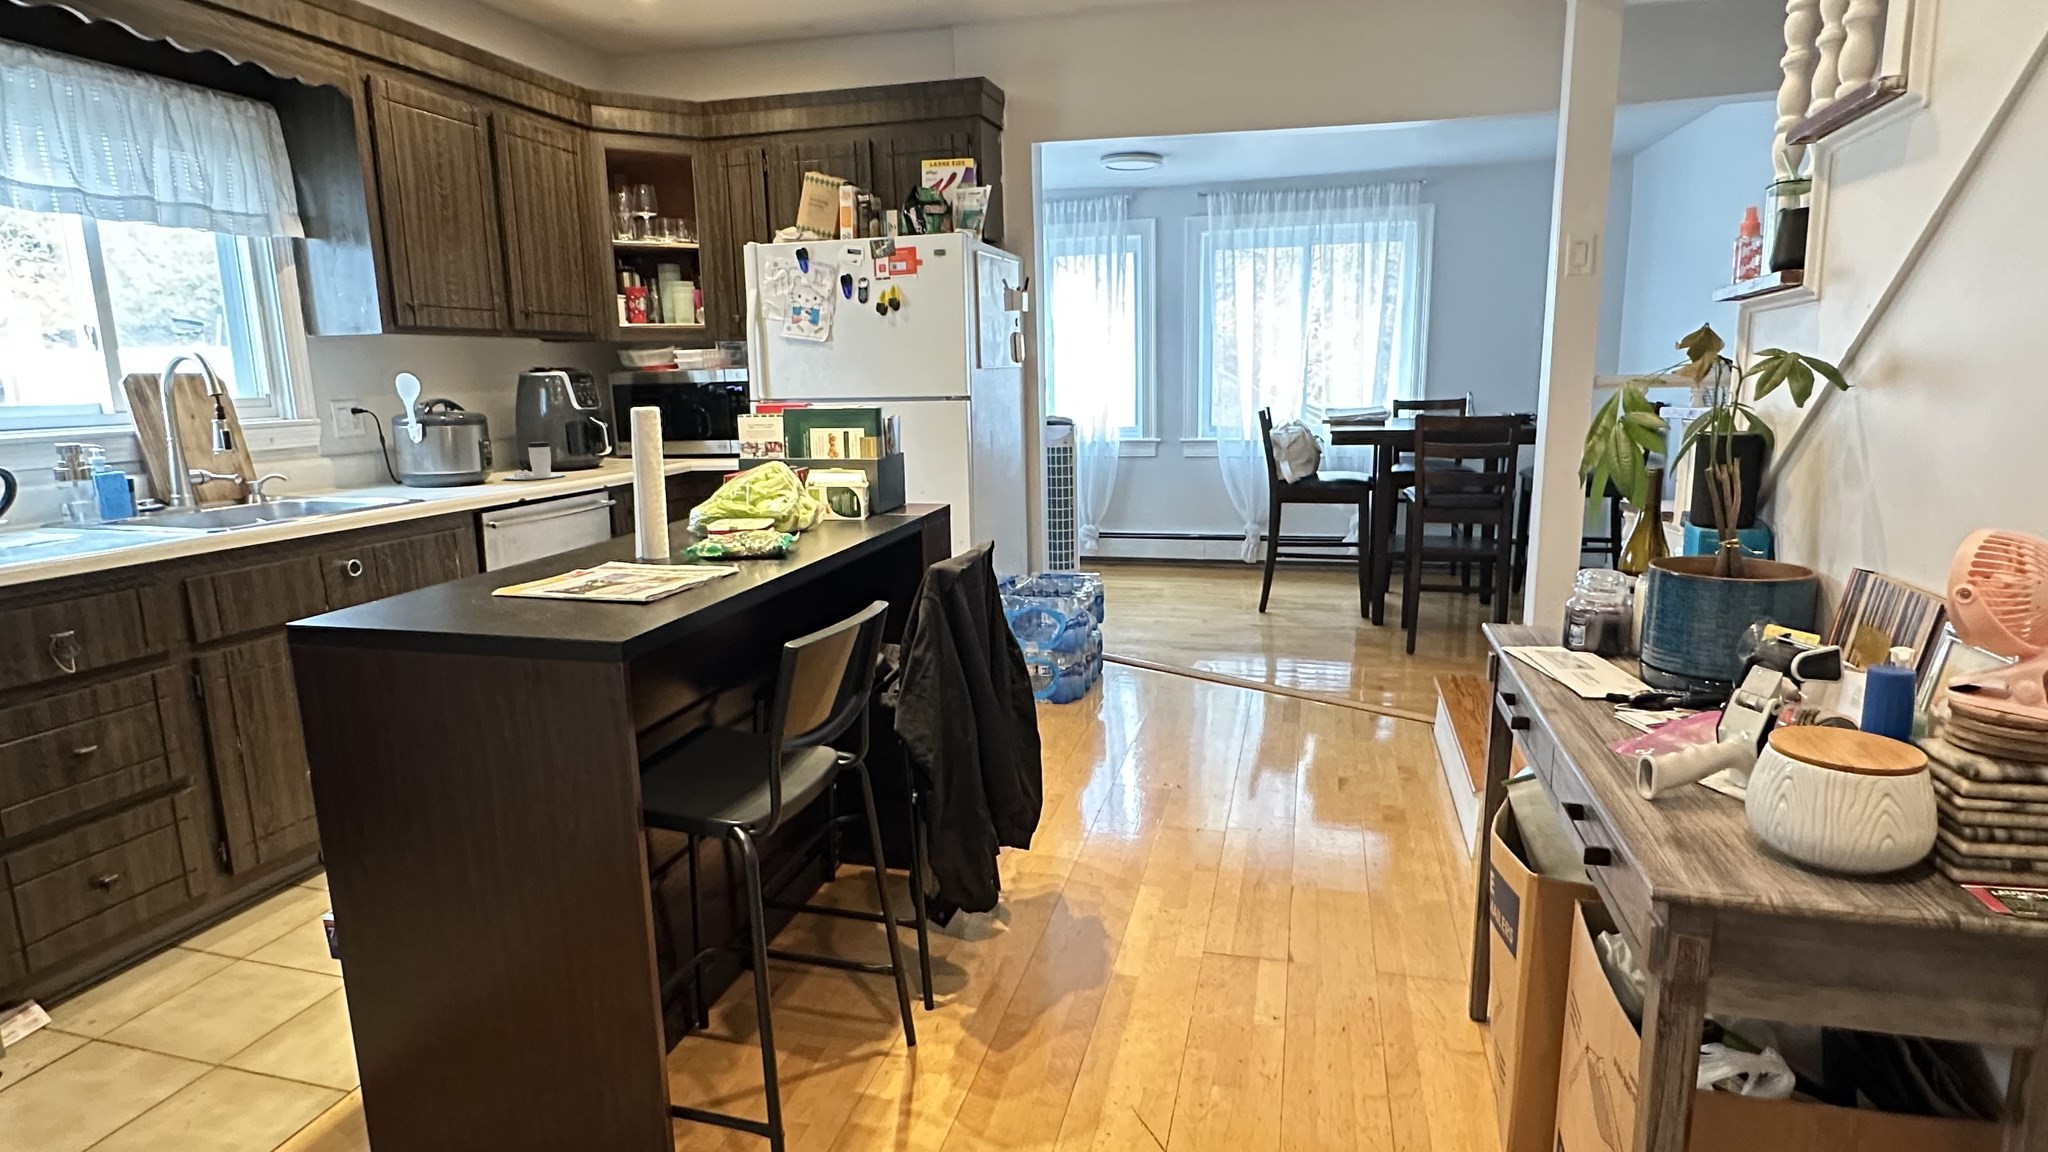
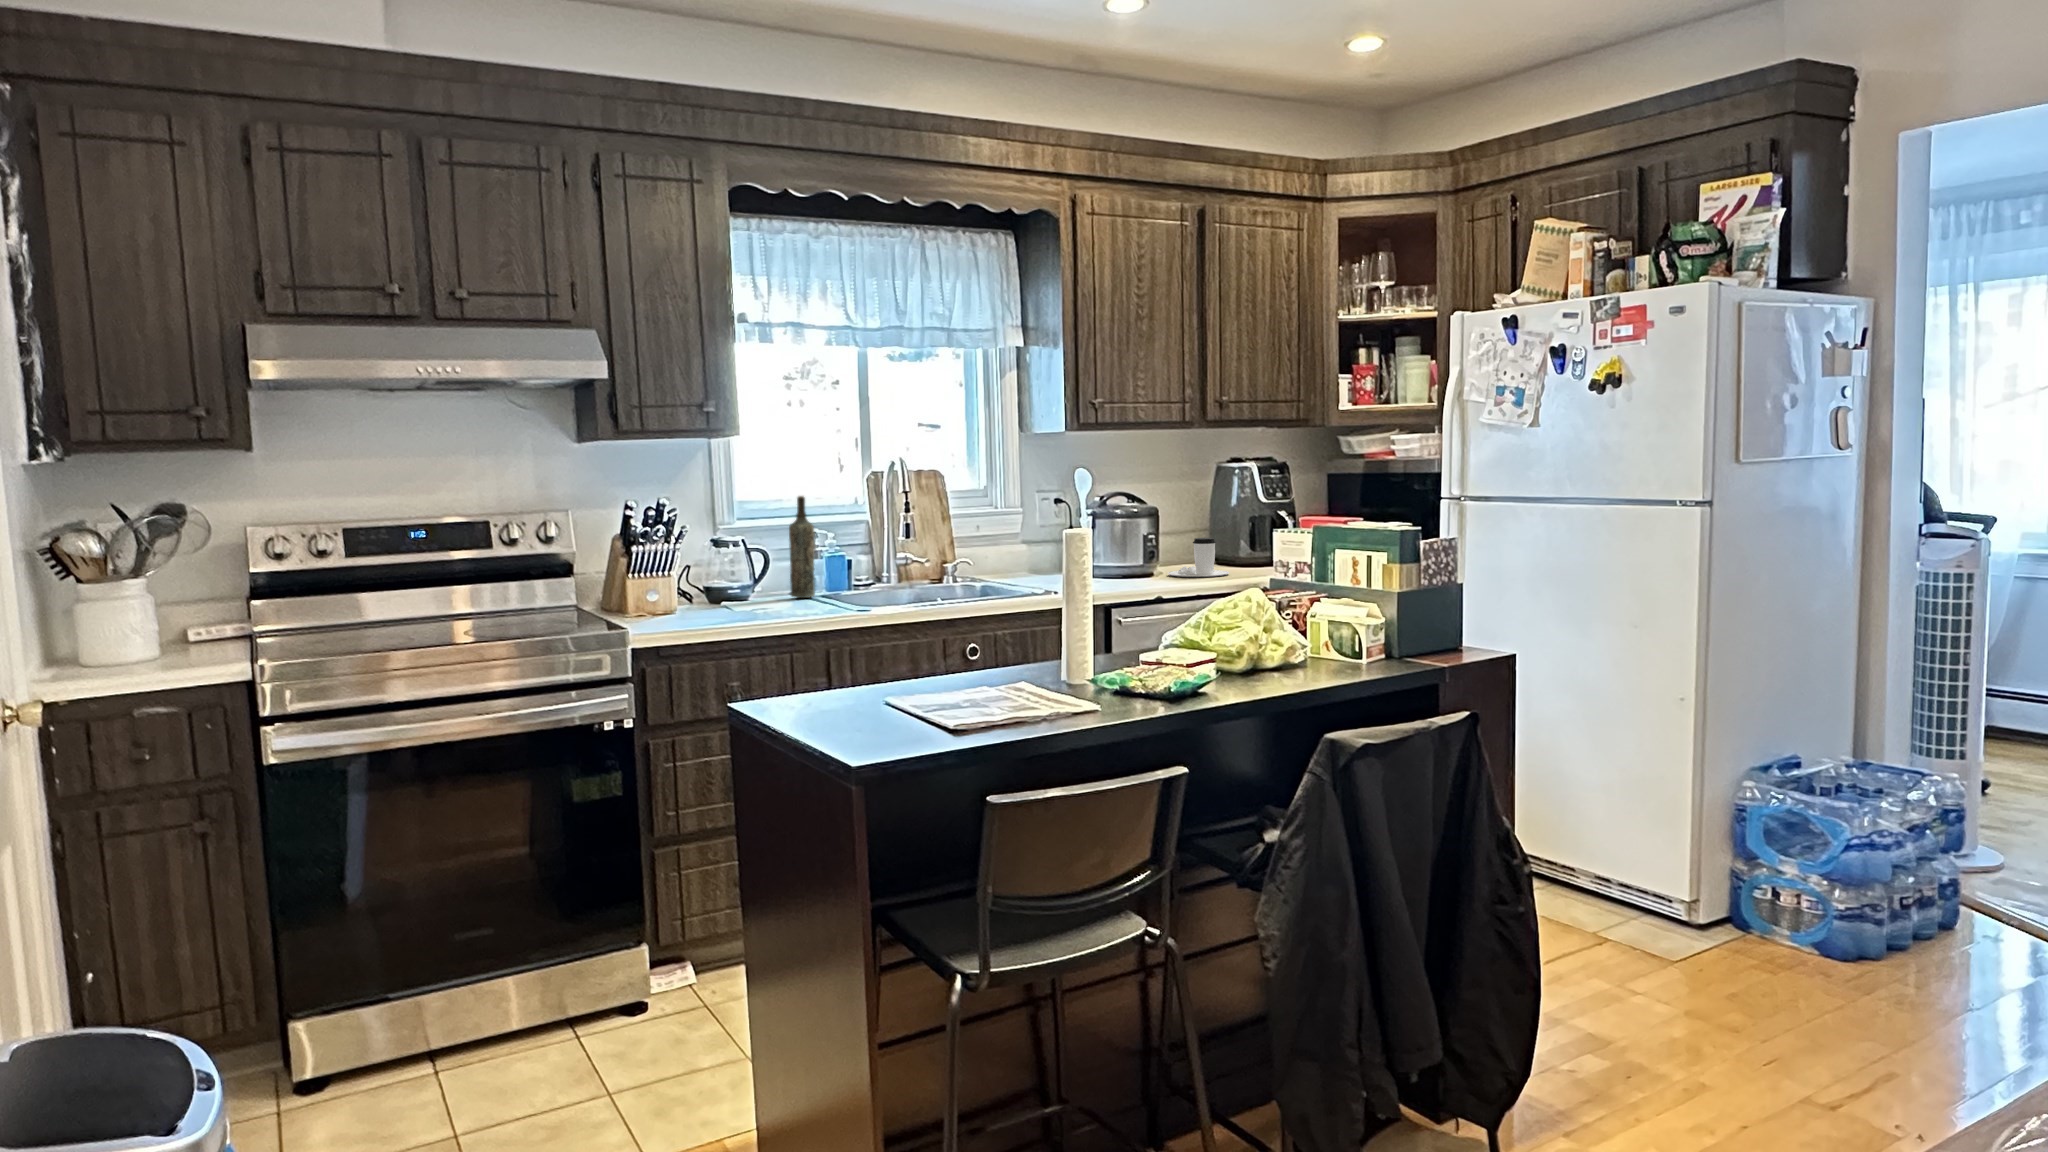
bottle: none [28,403,82,530] -> present [789,496,815,598]

